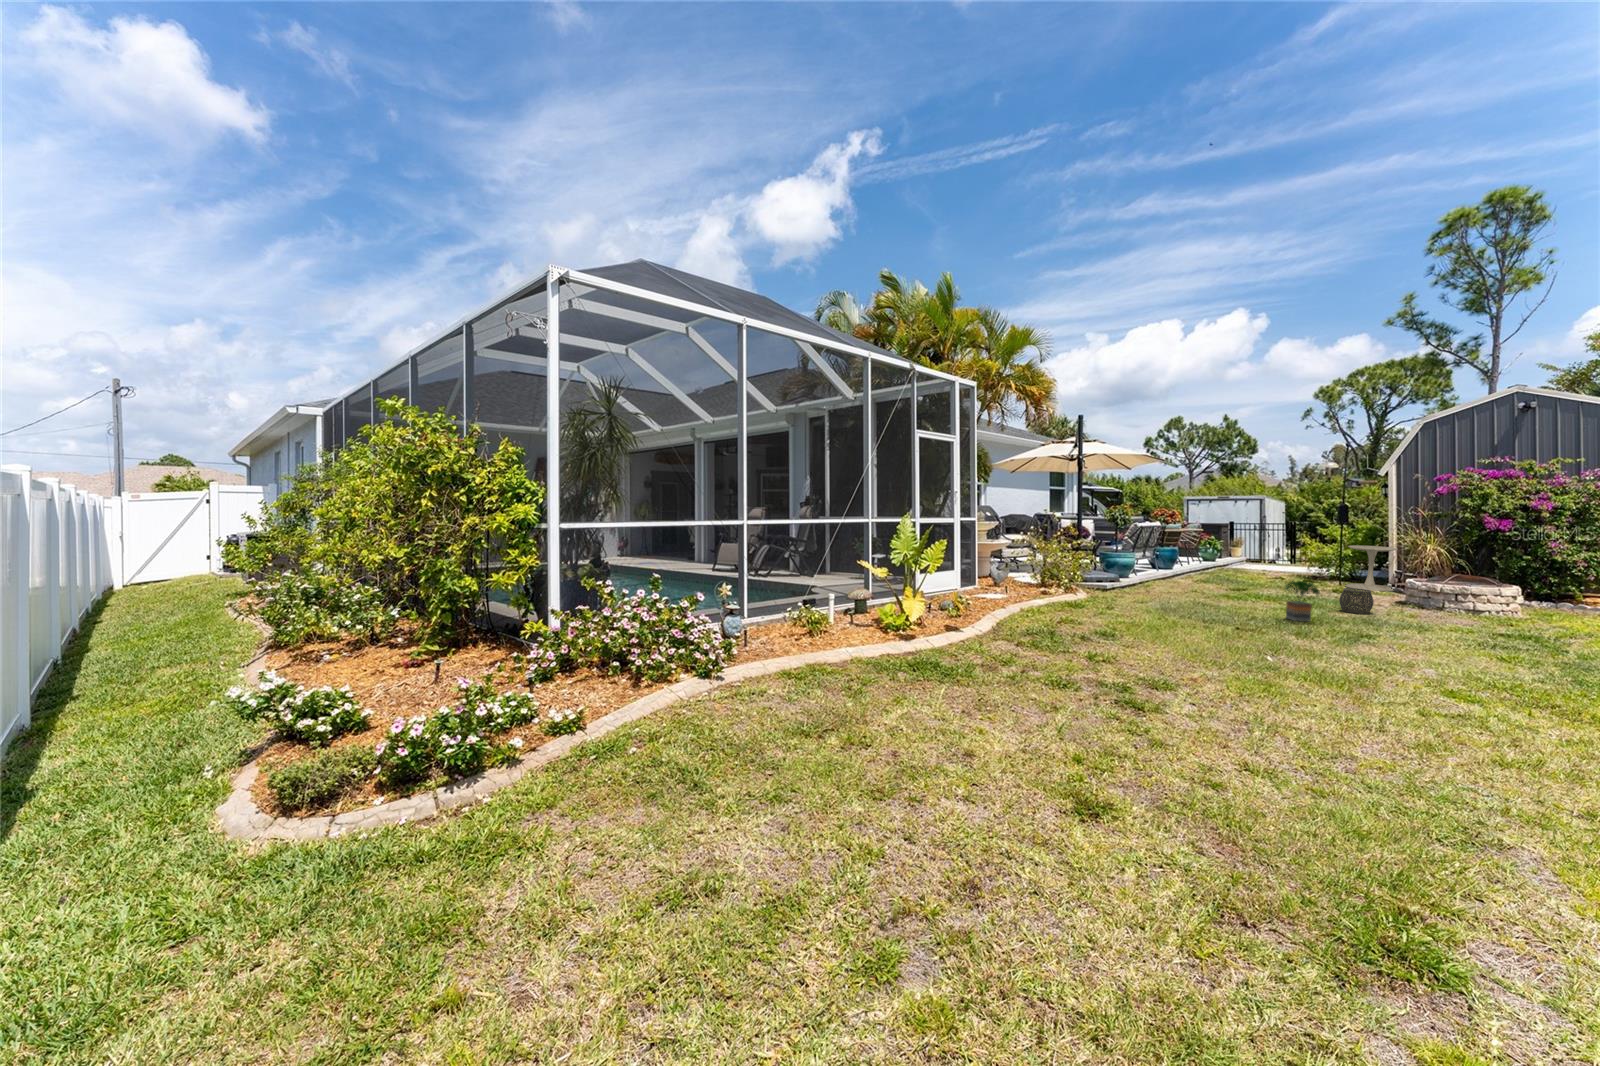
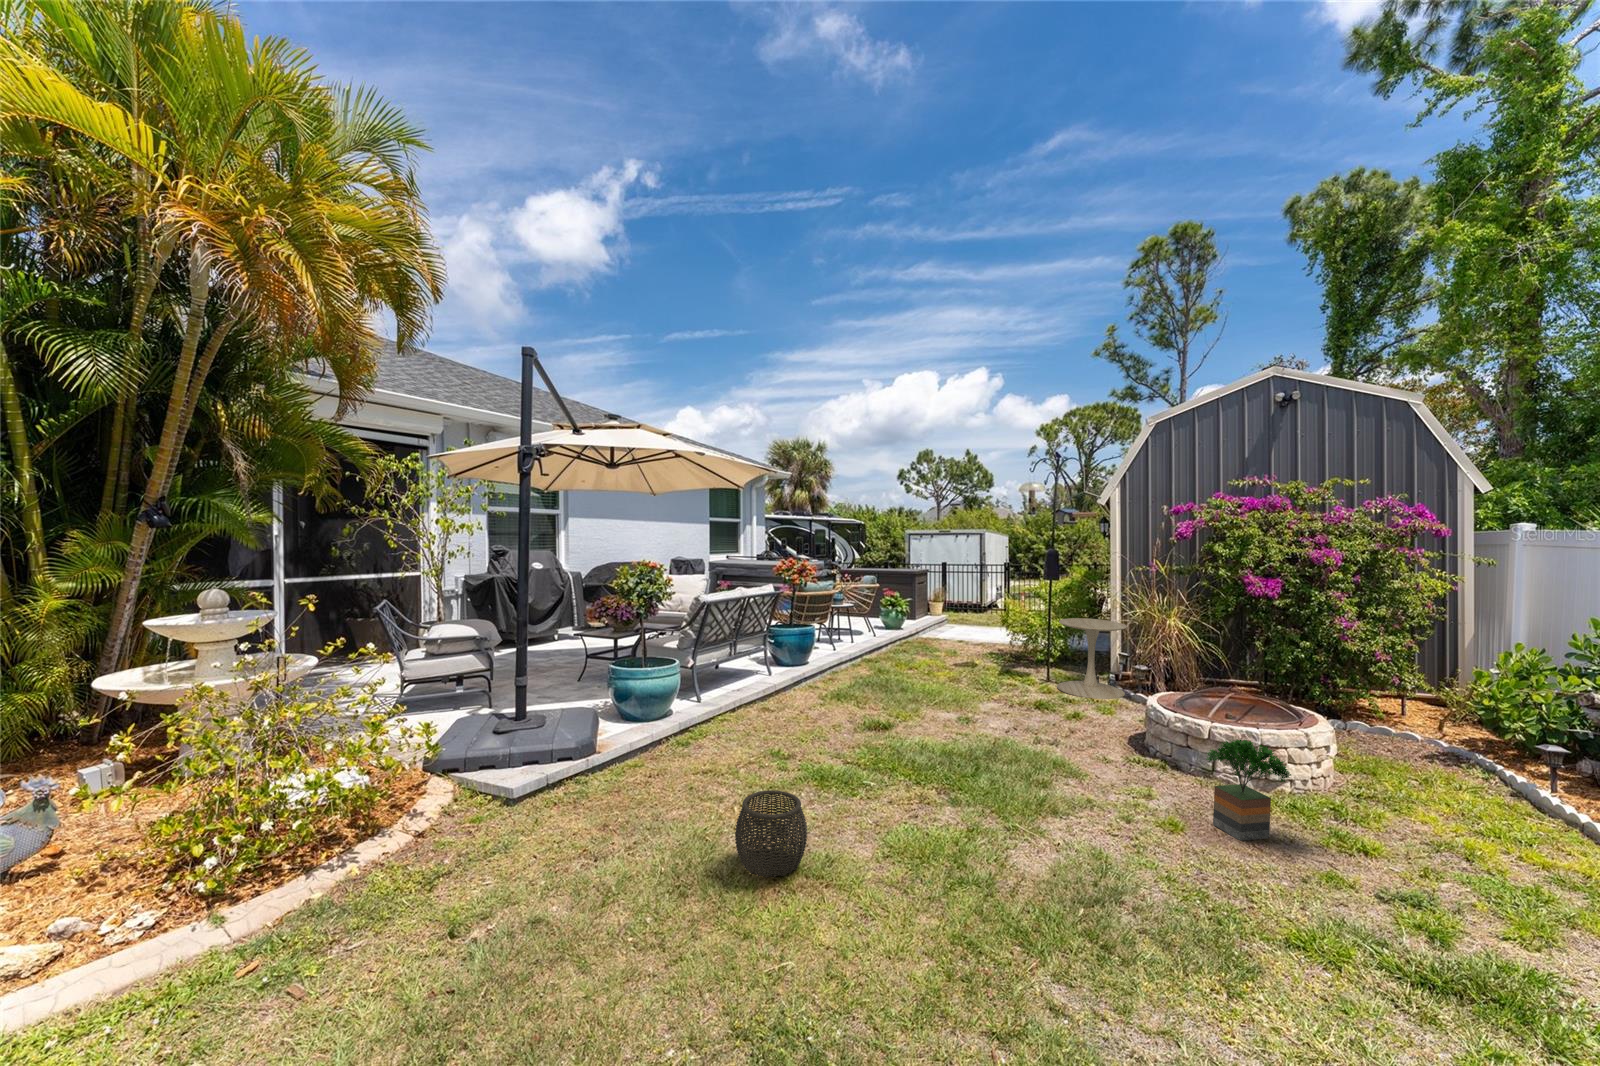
potted tree: present [1285,581,1320,621] -> present [1206,739,1291,841]
woven basket: present [1339,588,1374,614] -> present [735,790,808,878]

